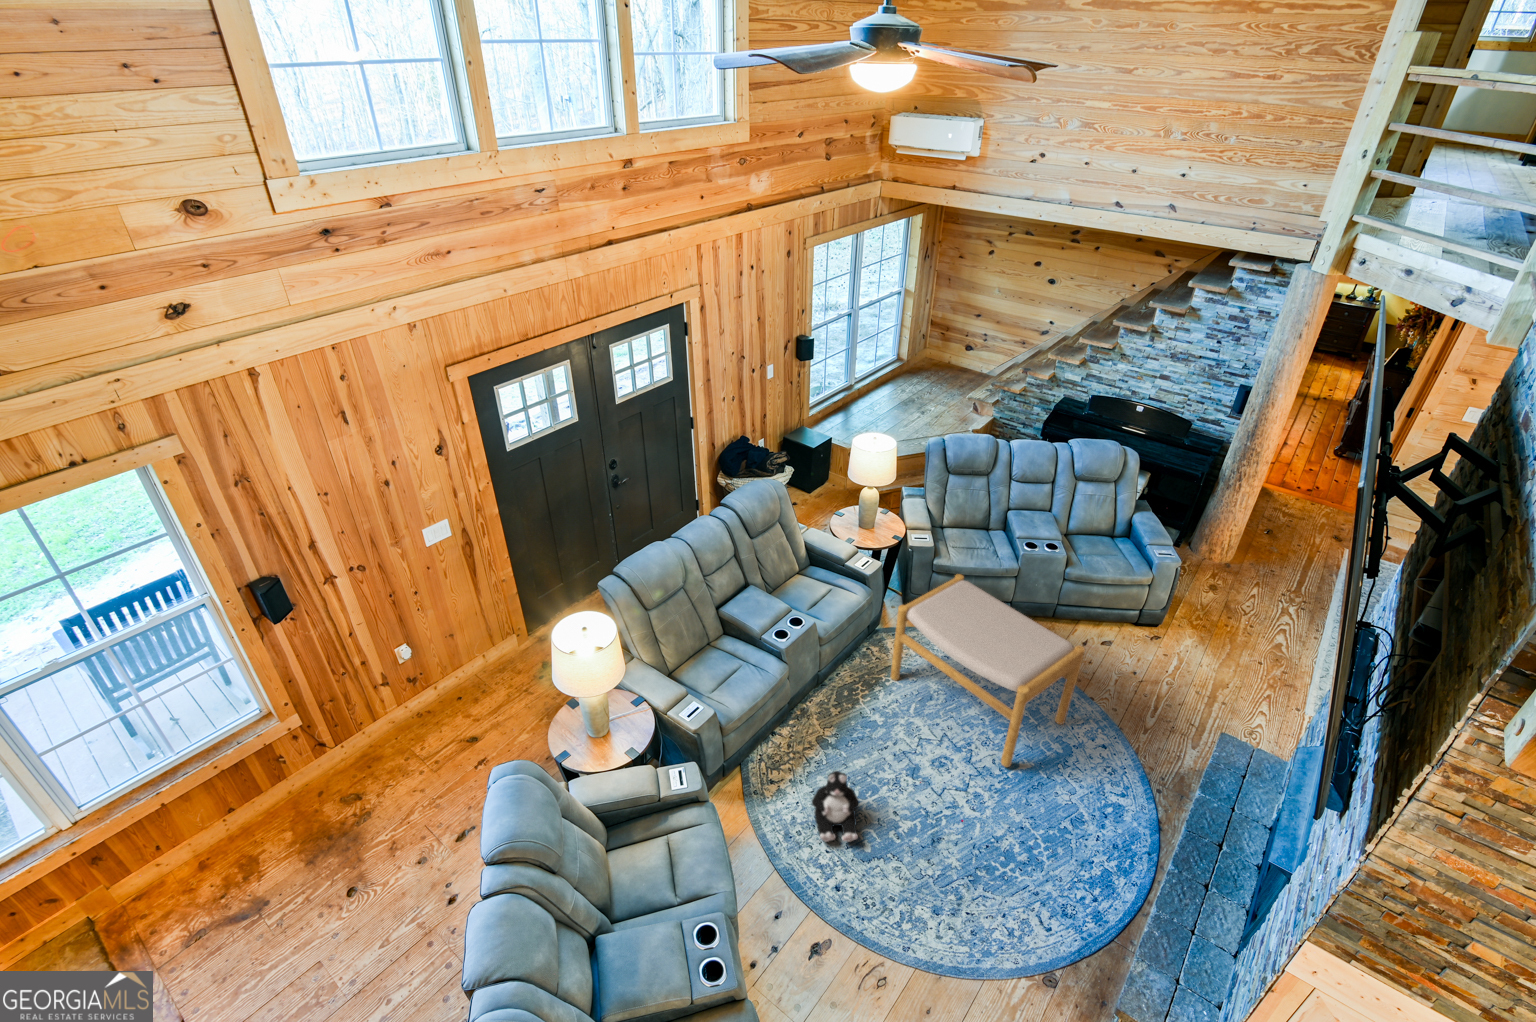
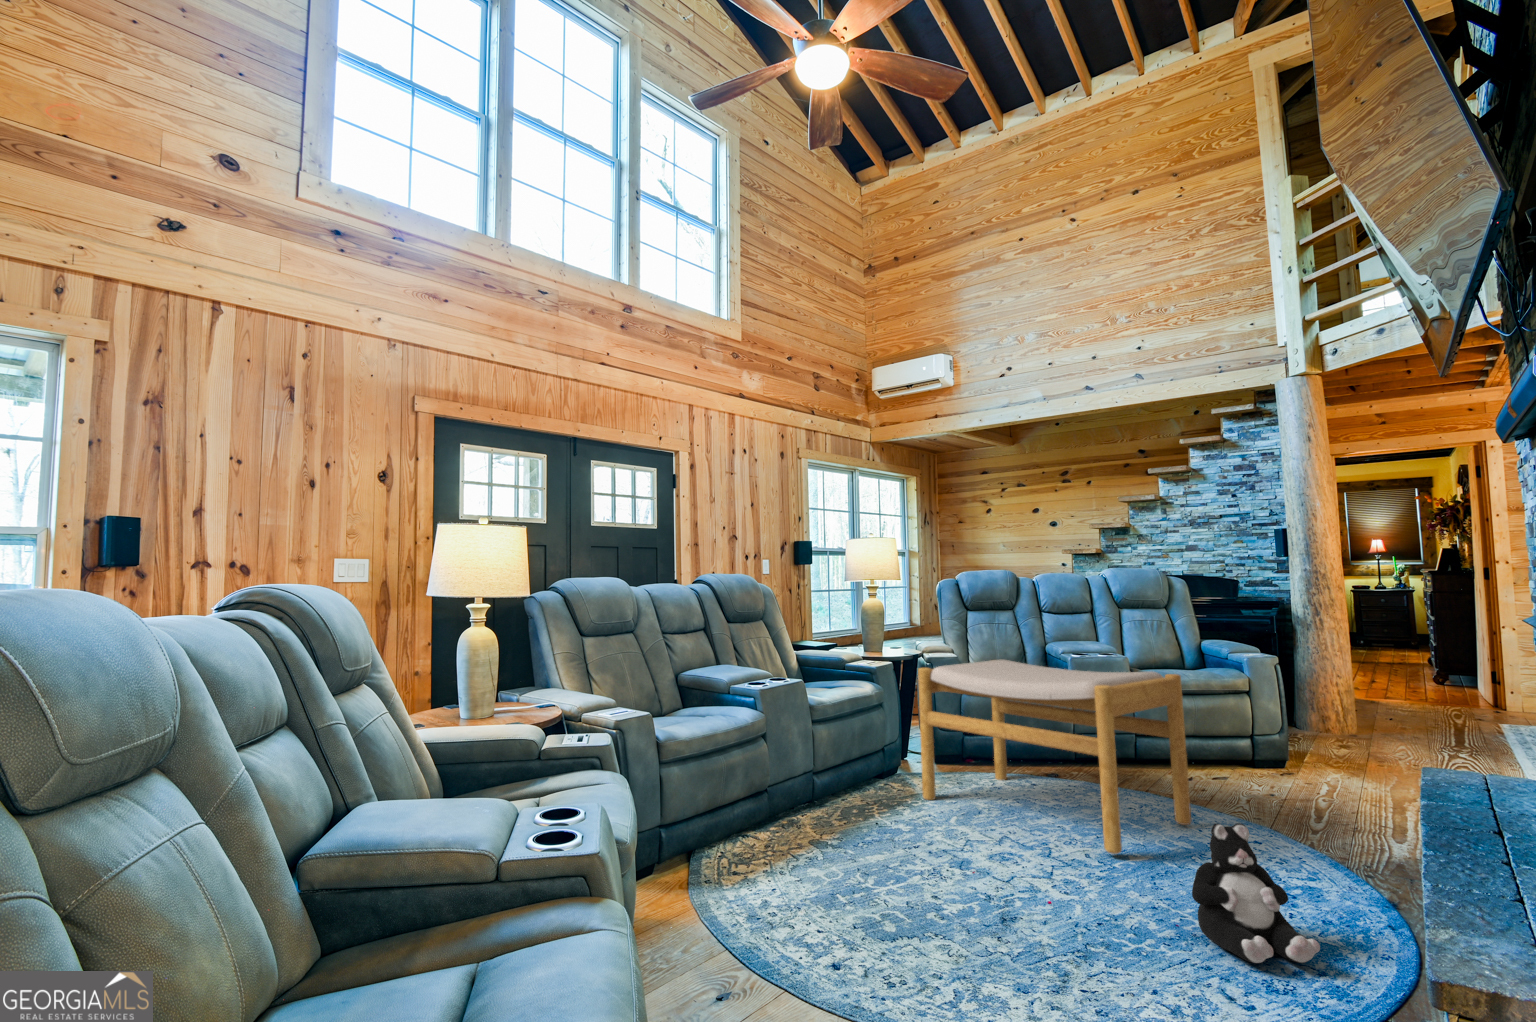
plush toy: present [812,771,859,842] -> present [1192,823,1320,963]

